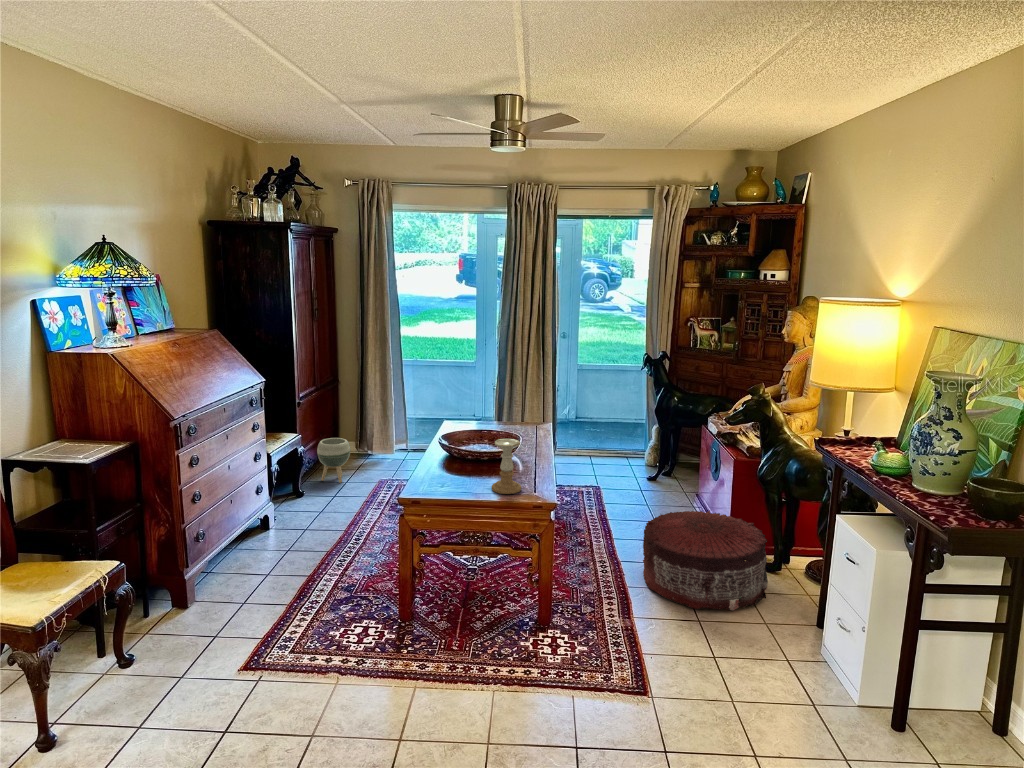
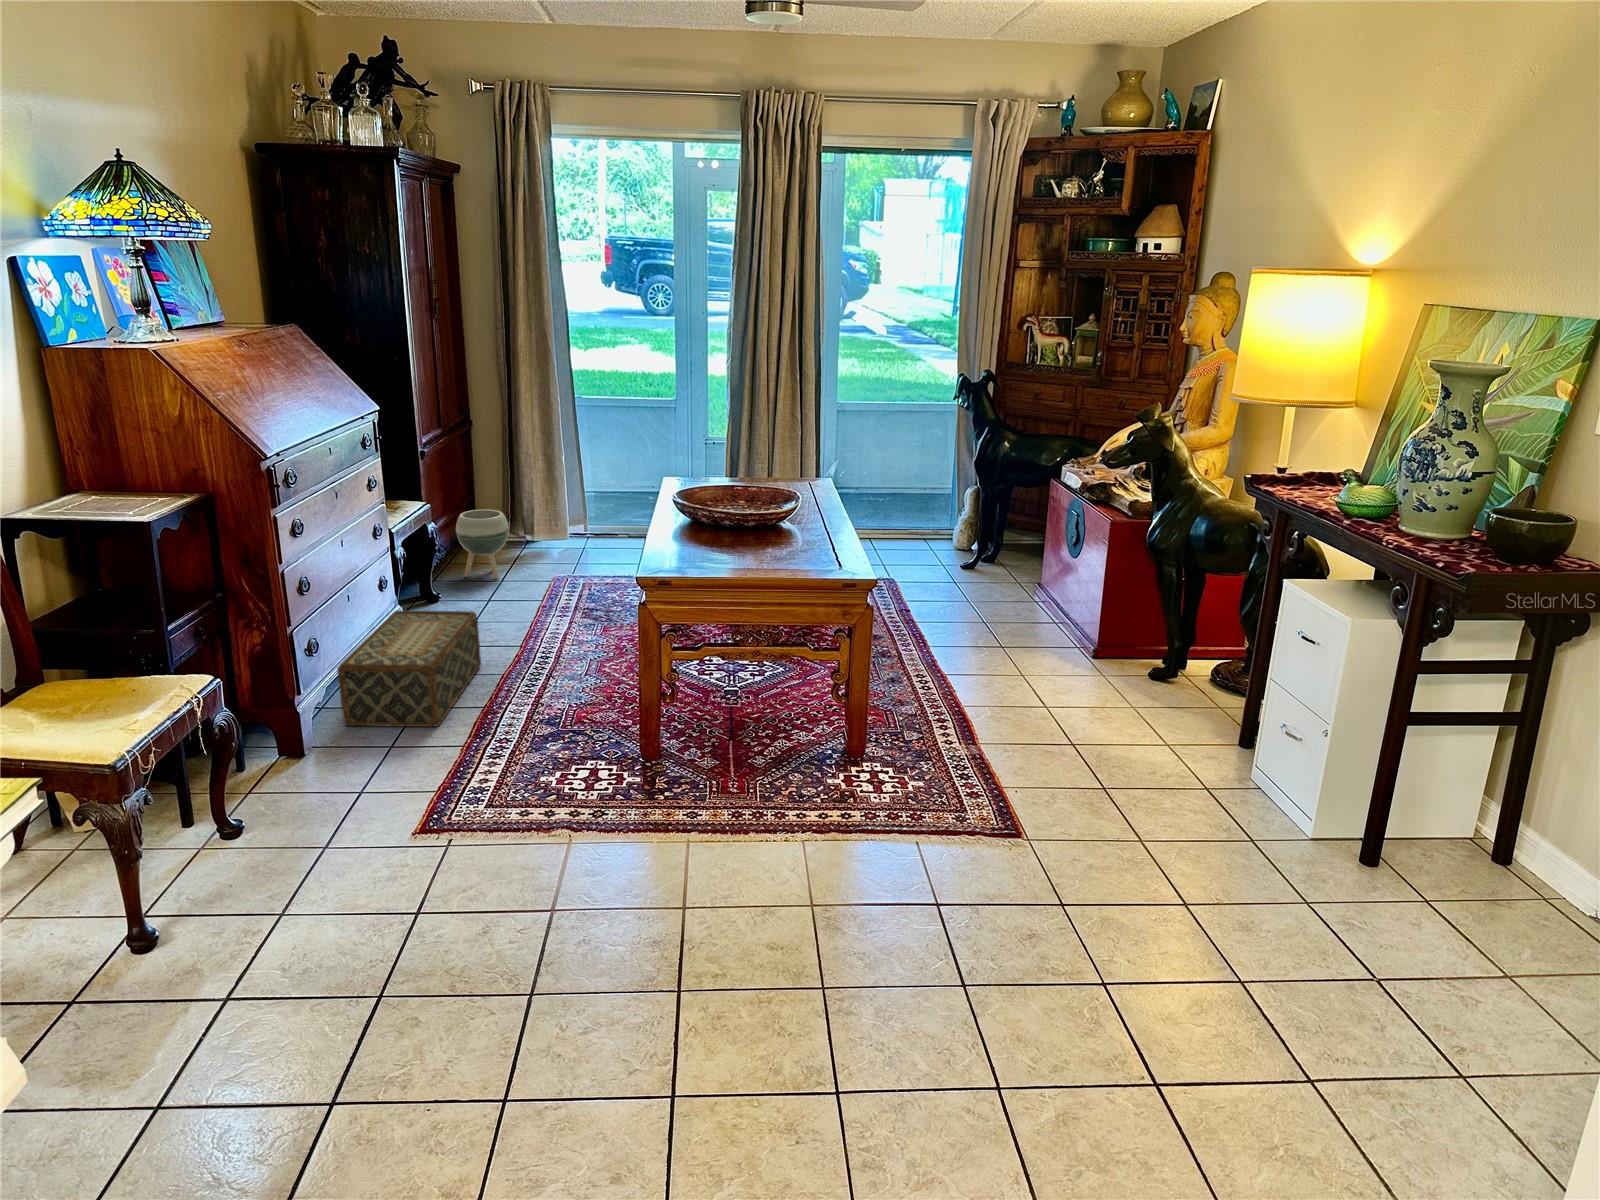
candle holder: present [492,439,521,494] -> none [780,480,825,563]
woven basket: none [216,508,315,590] -> present [337,610,481,727]
pouf: present [643,511,768,611] -> none [984,593,1167,728]

